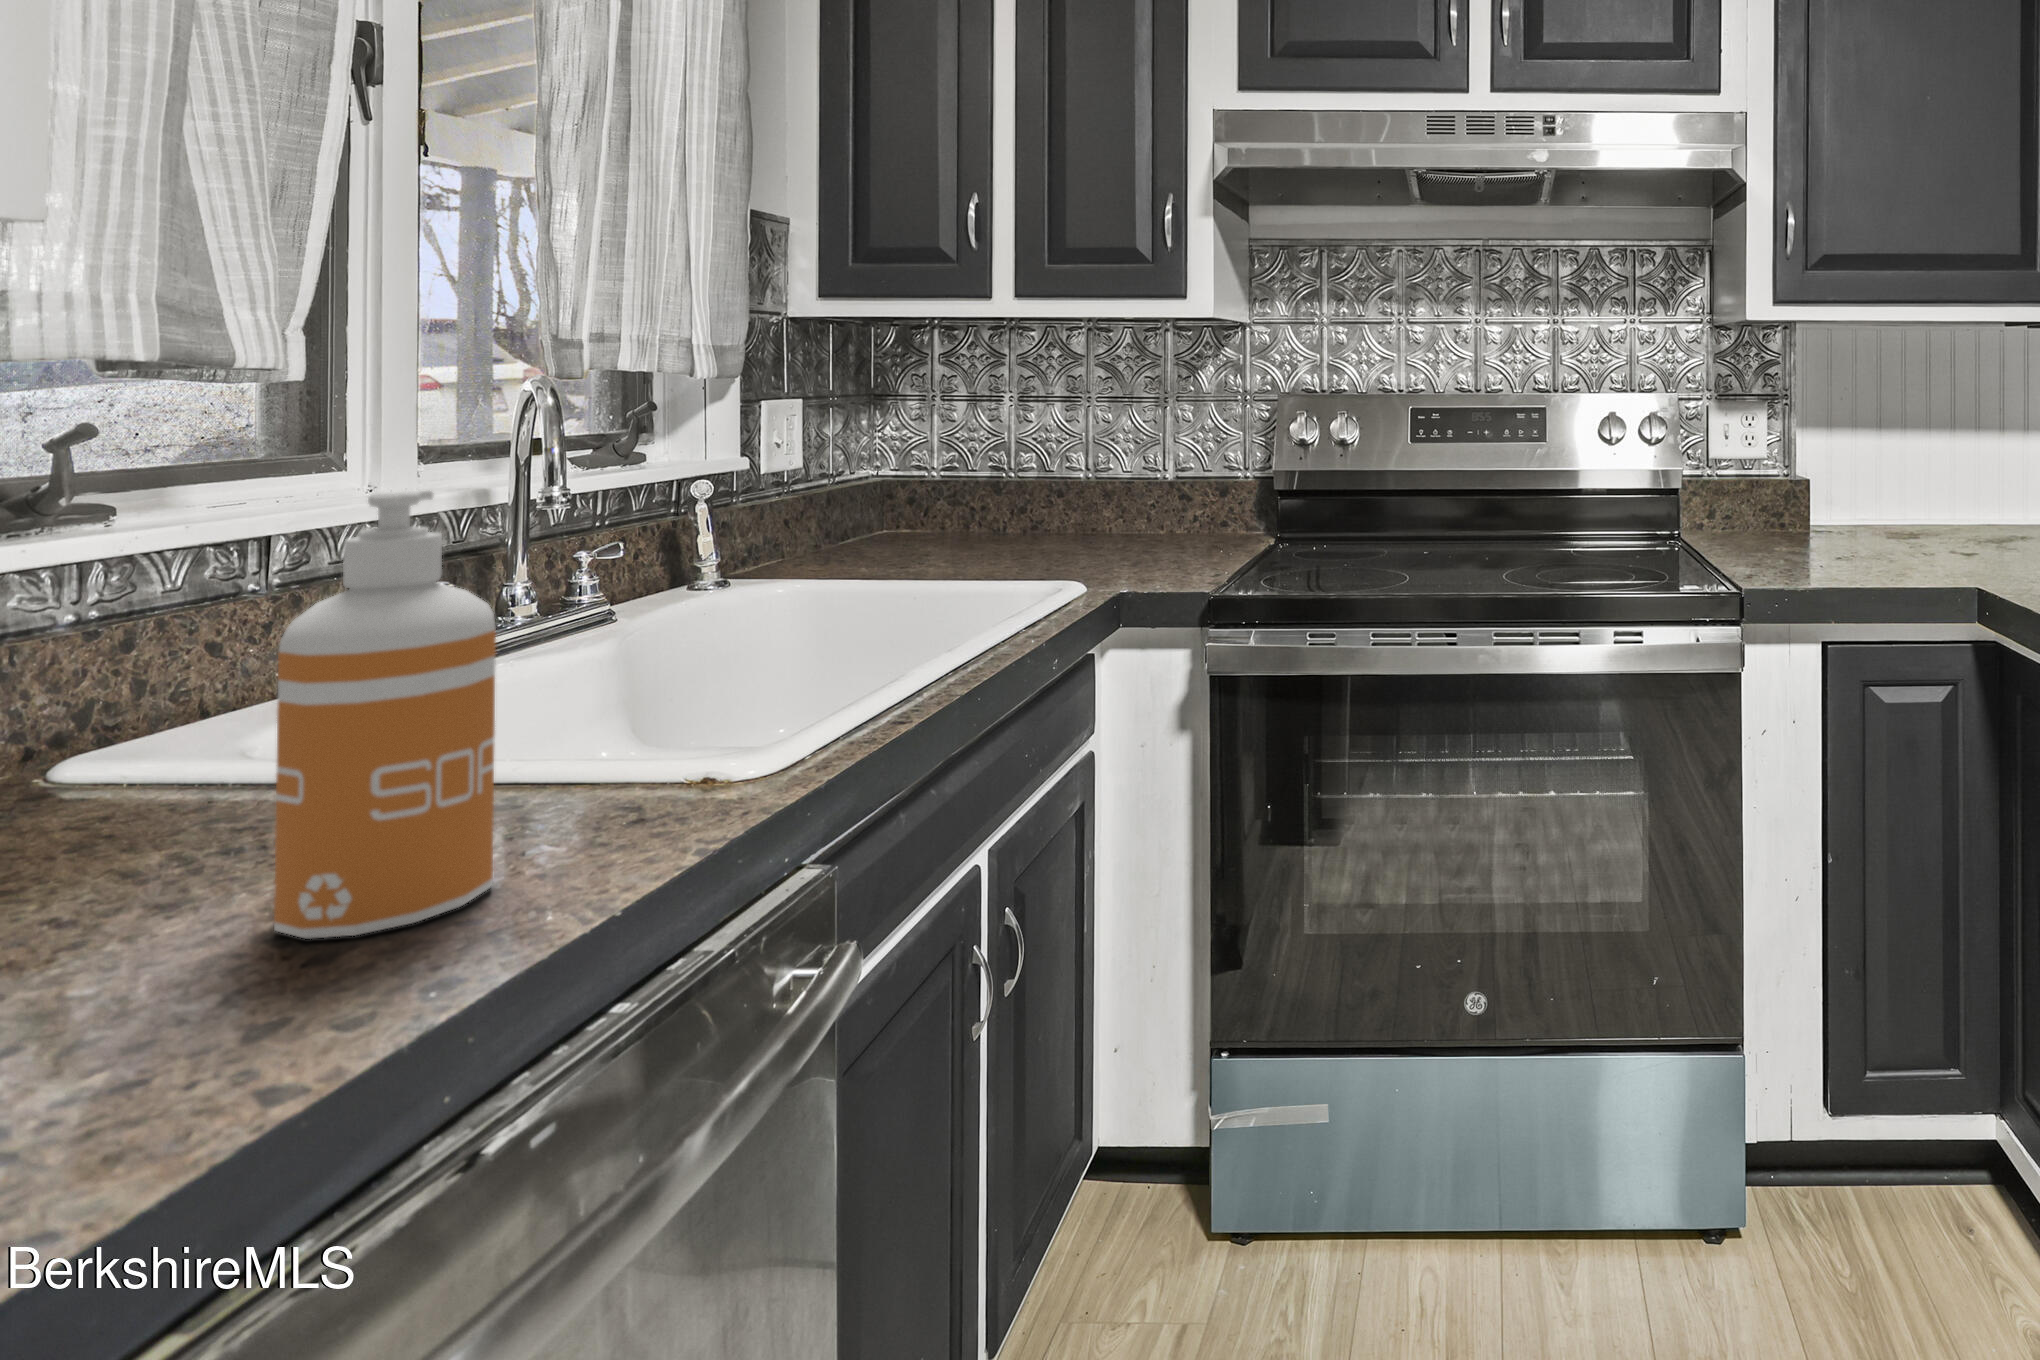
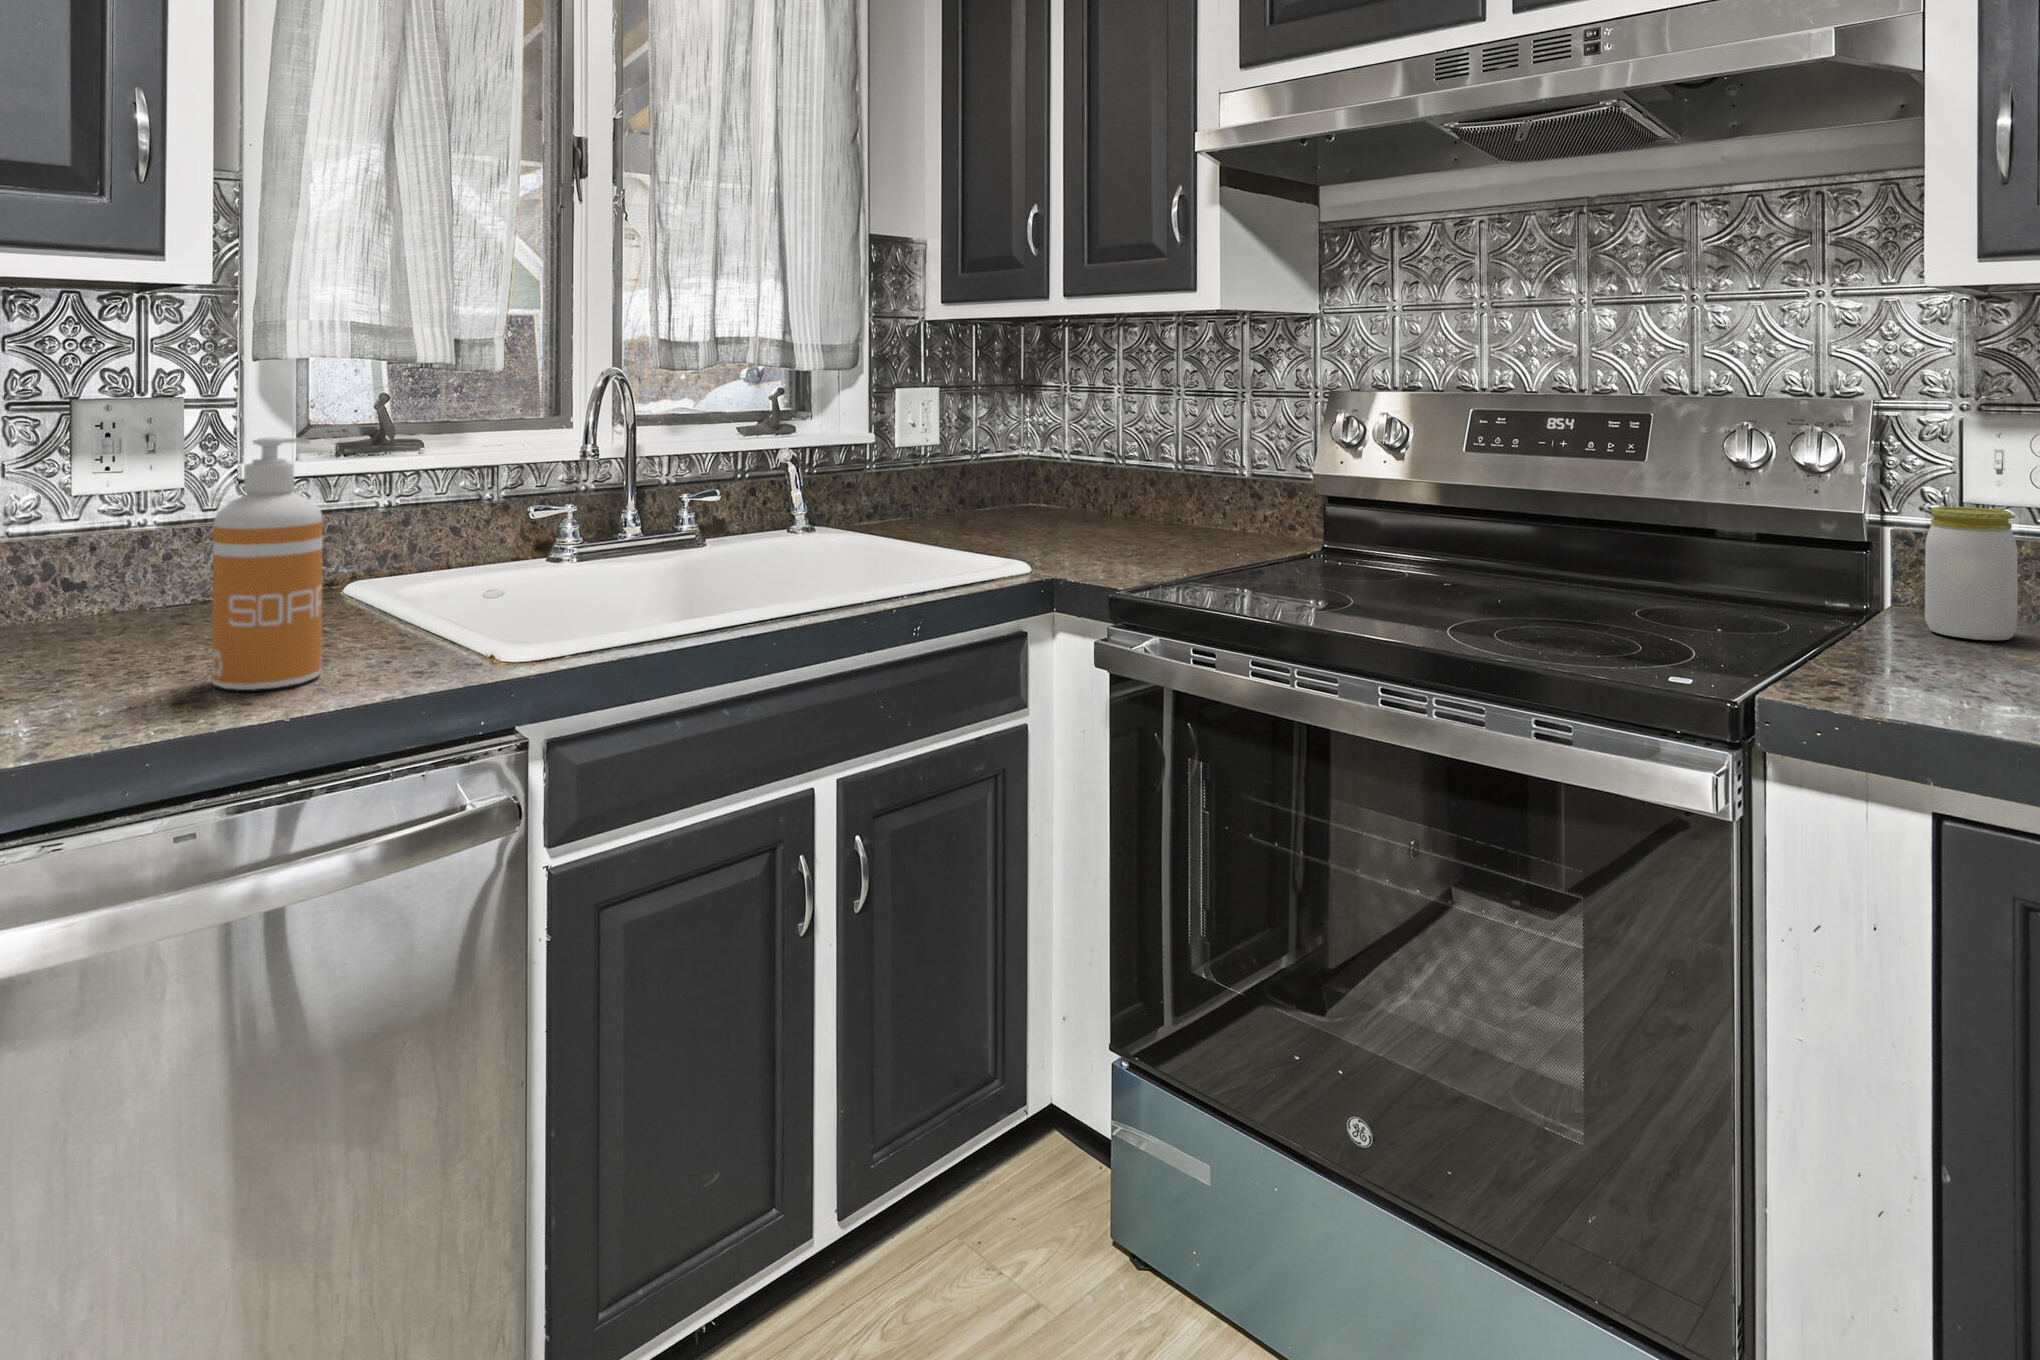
jar: none [1719,460,1766,543] -> present [1925,507,2018,640]

